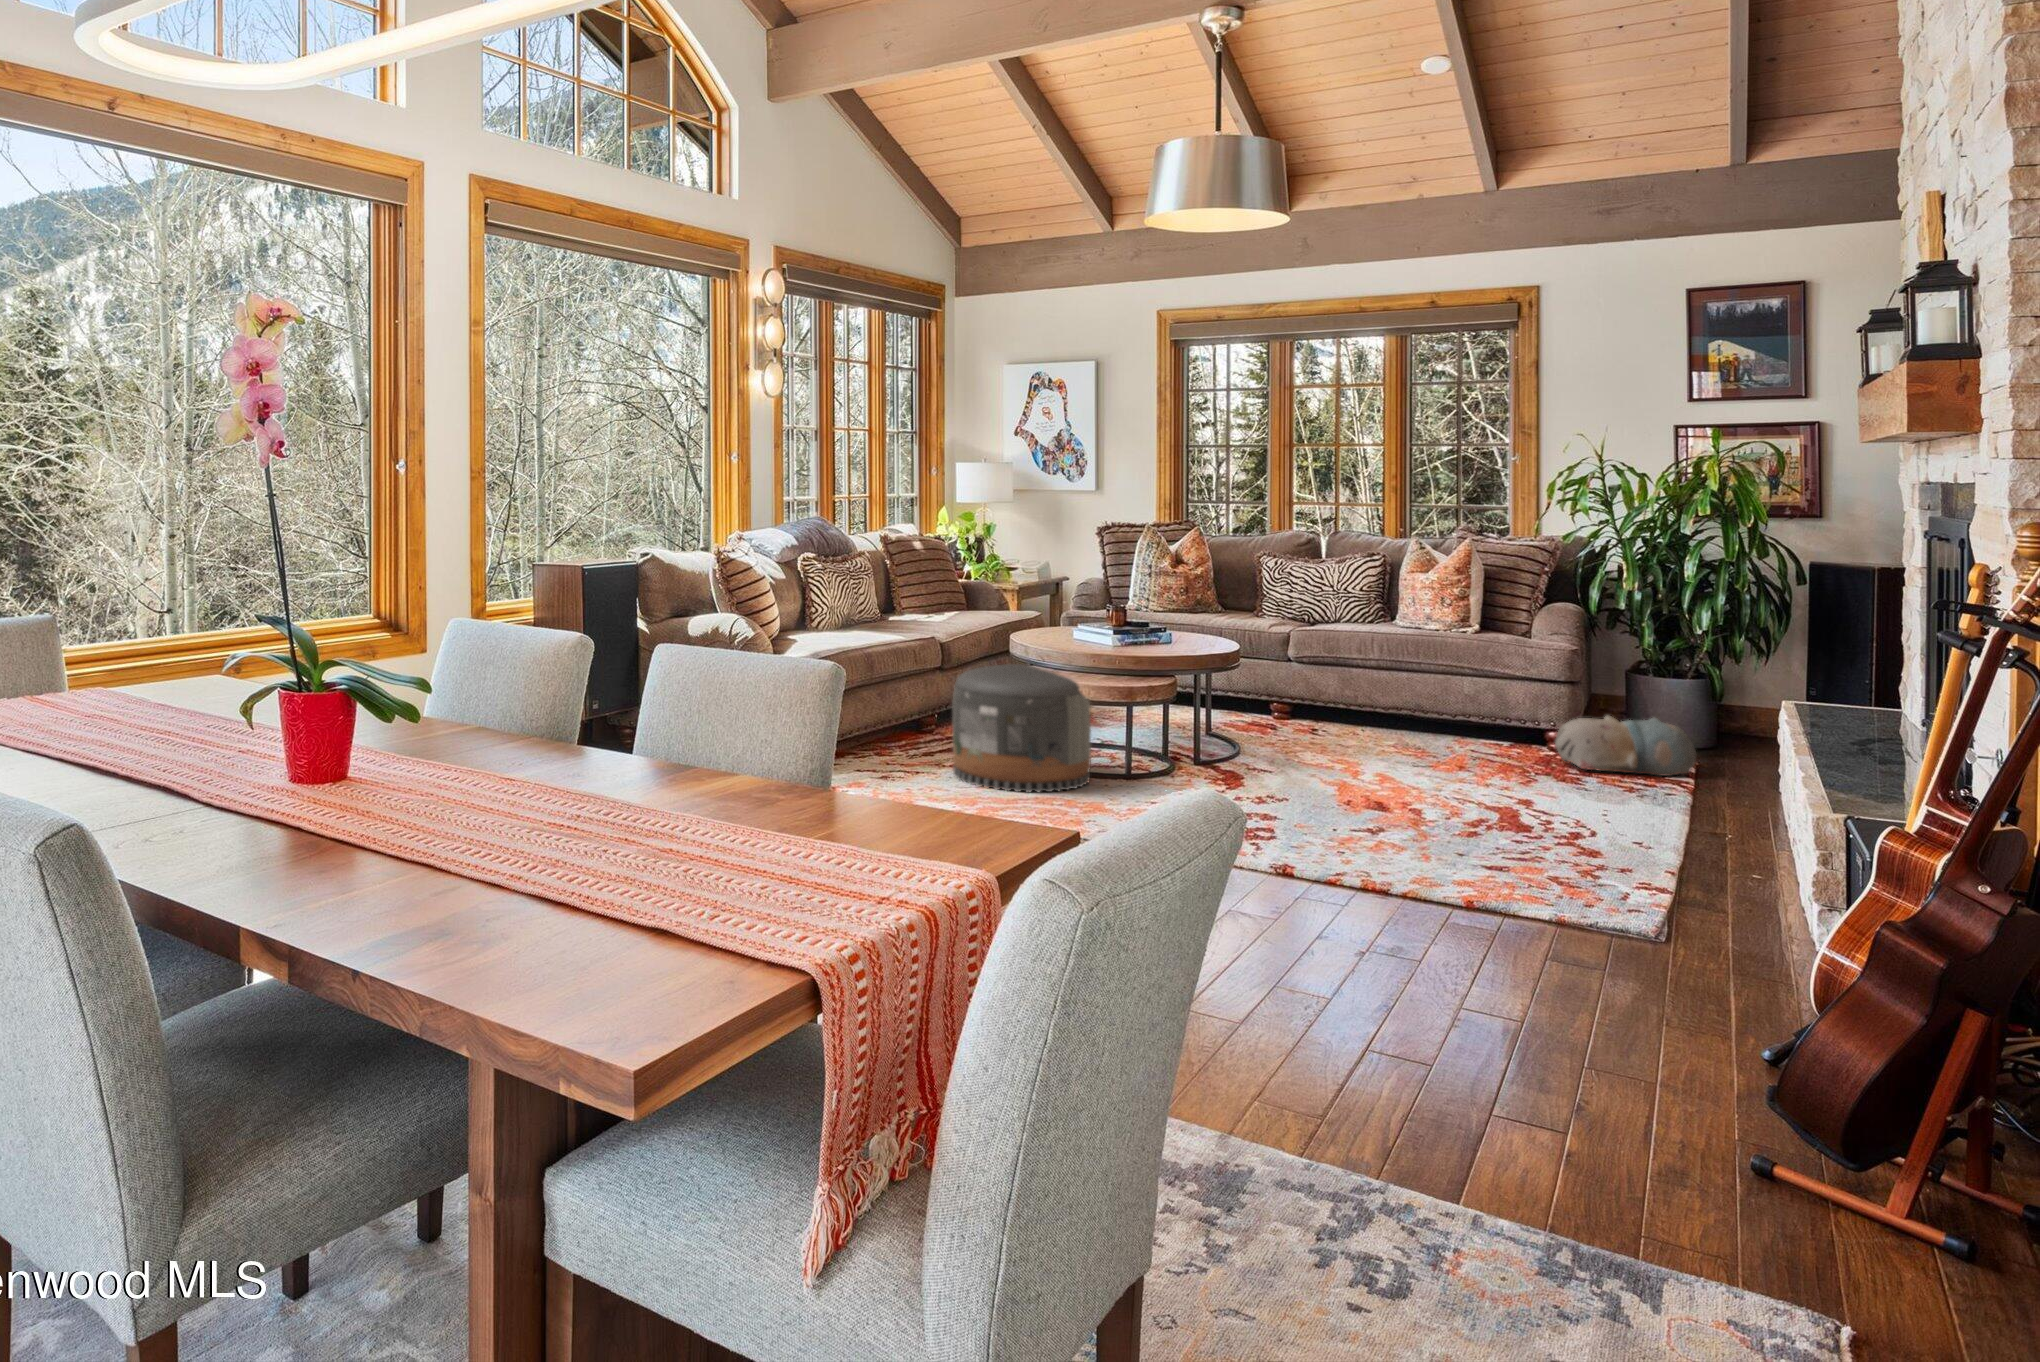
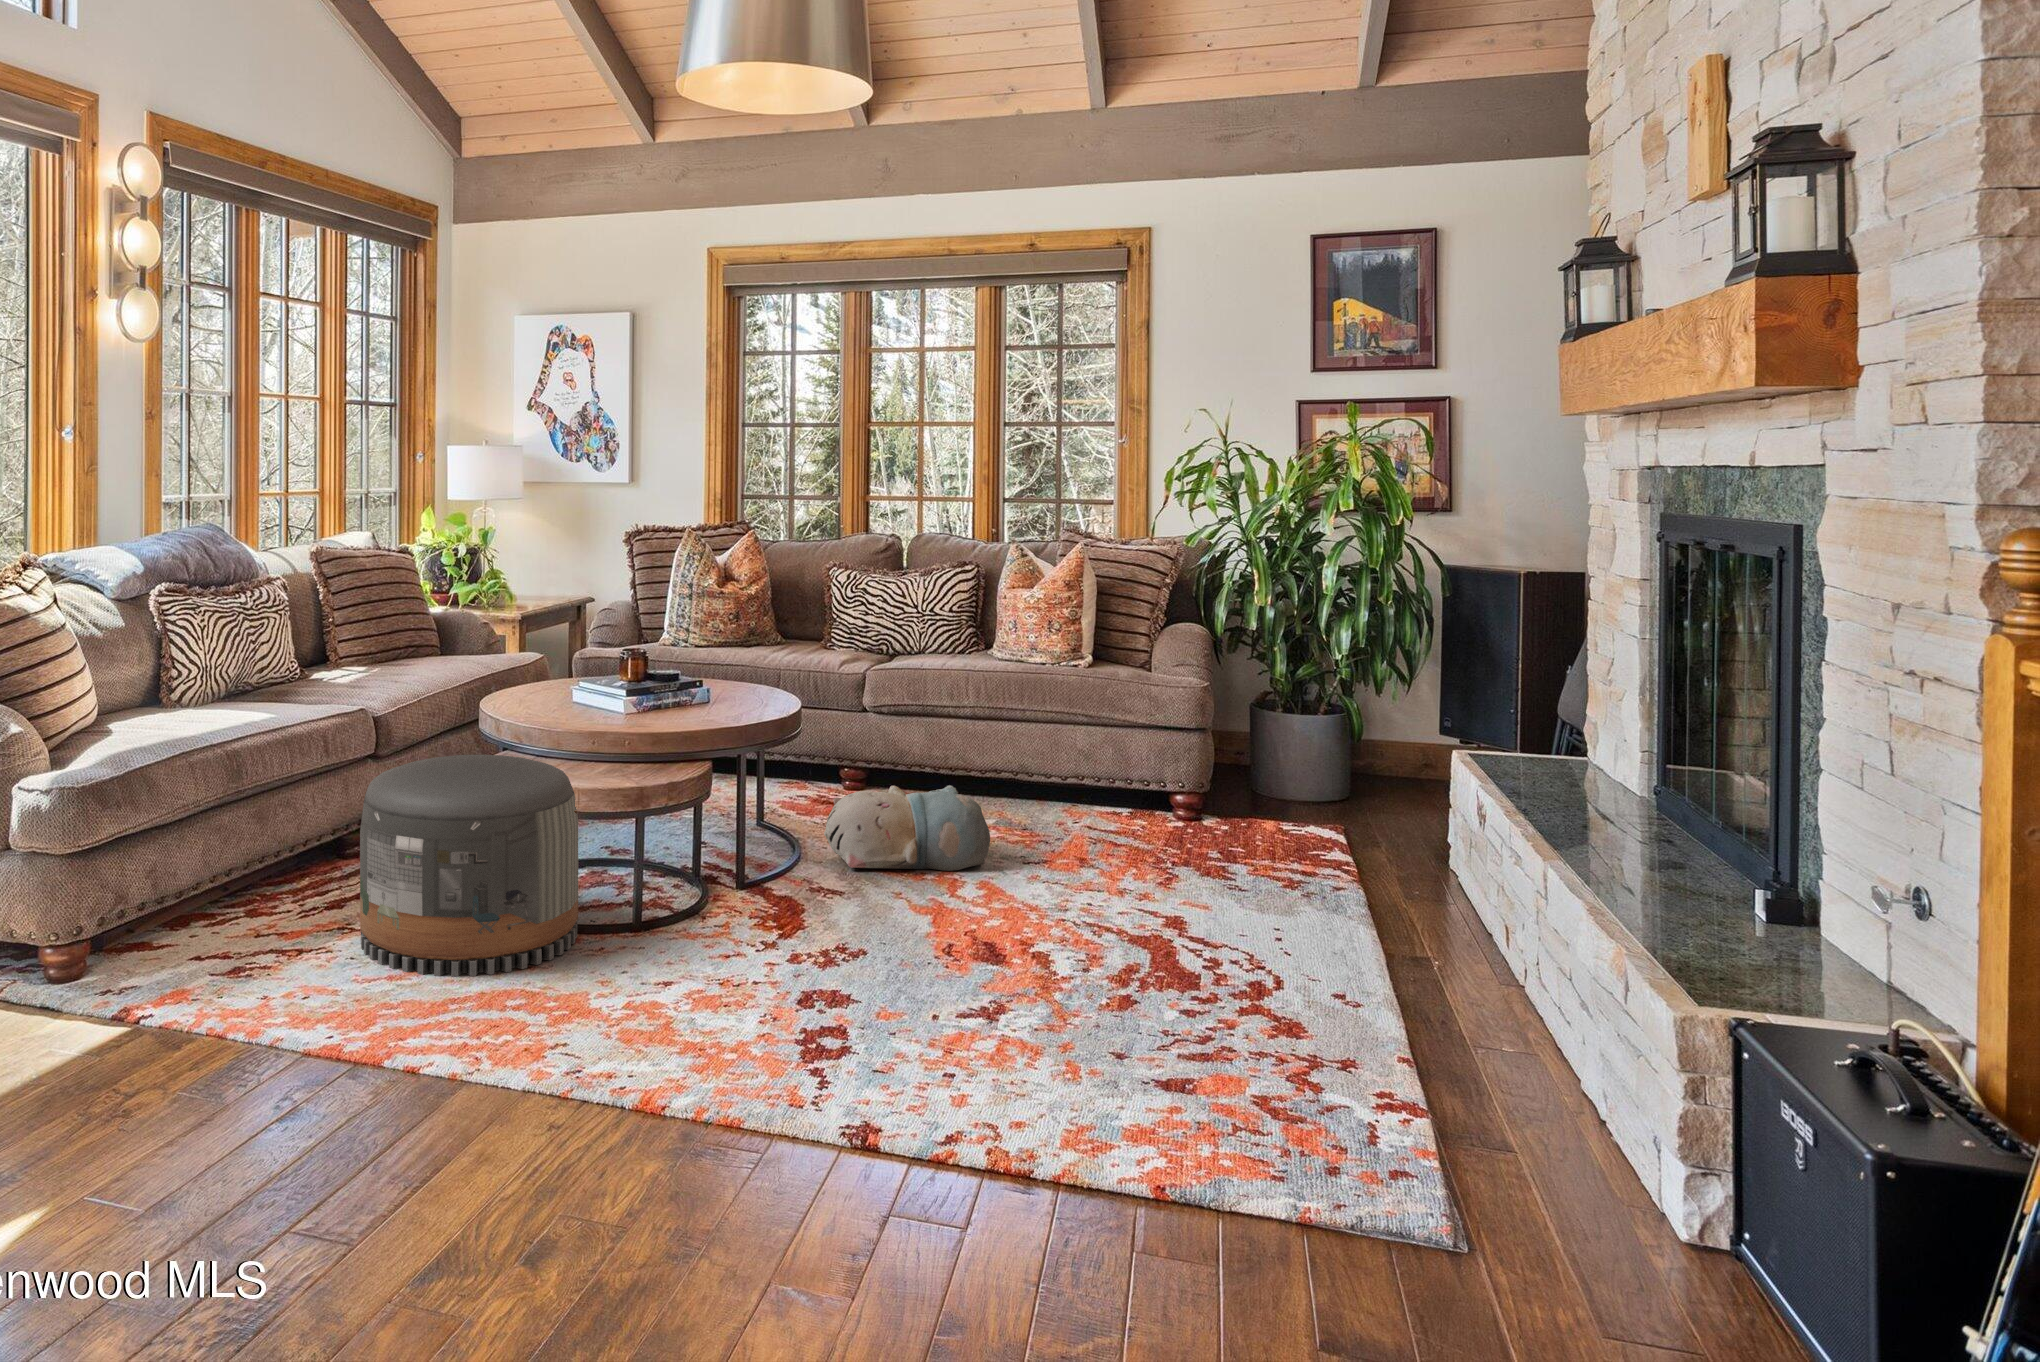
plush toy: present [1555,715,1696,776] -> present [824,785,990,871]

